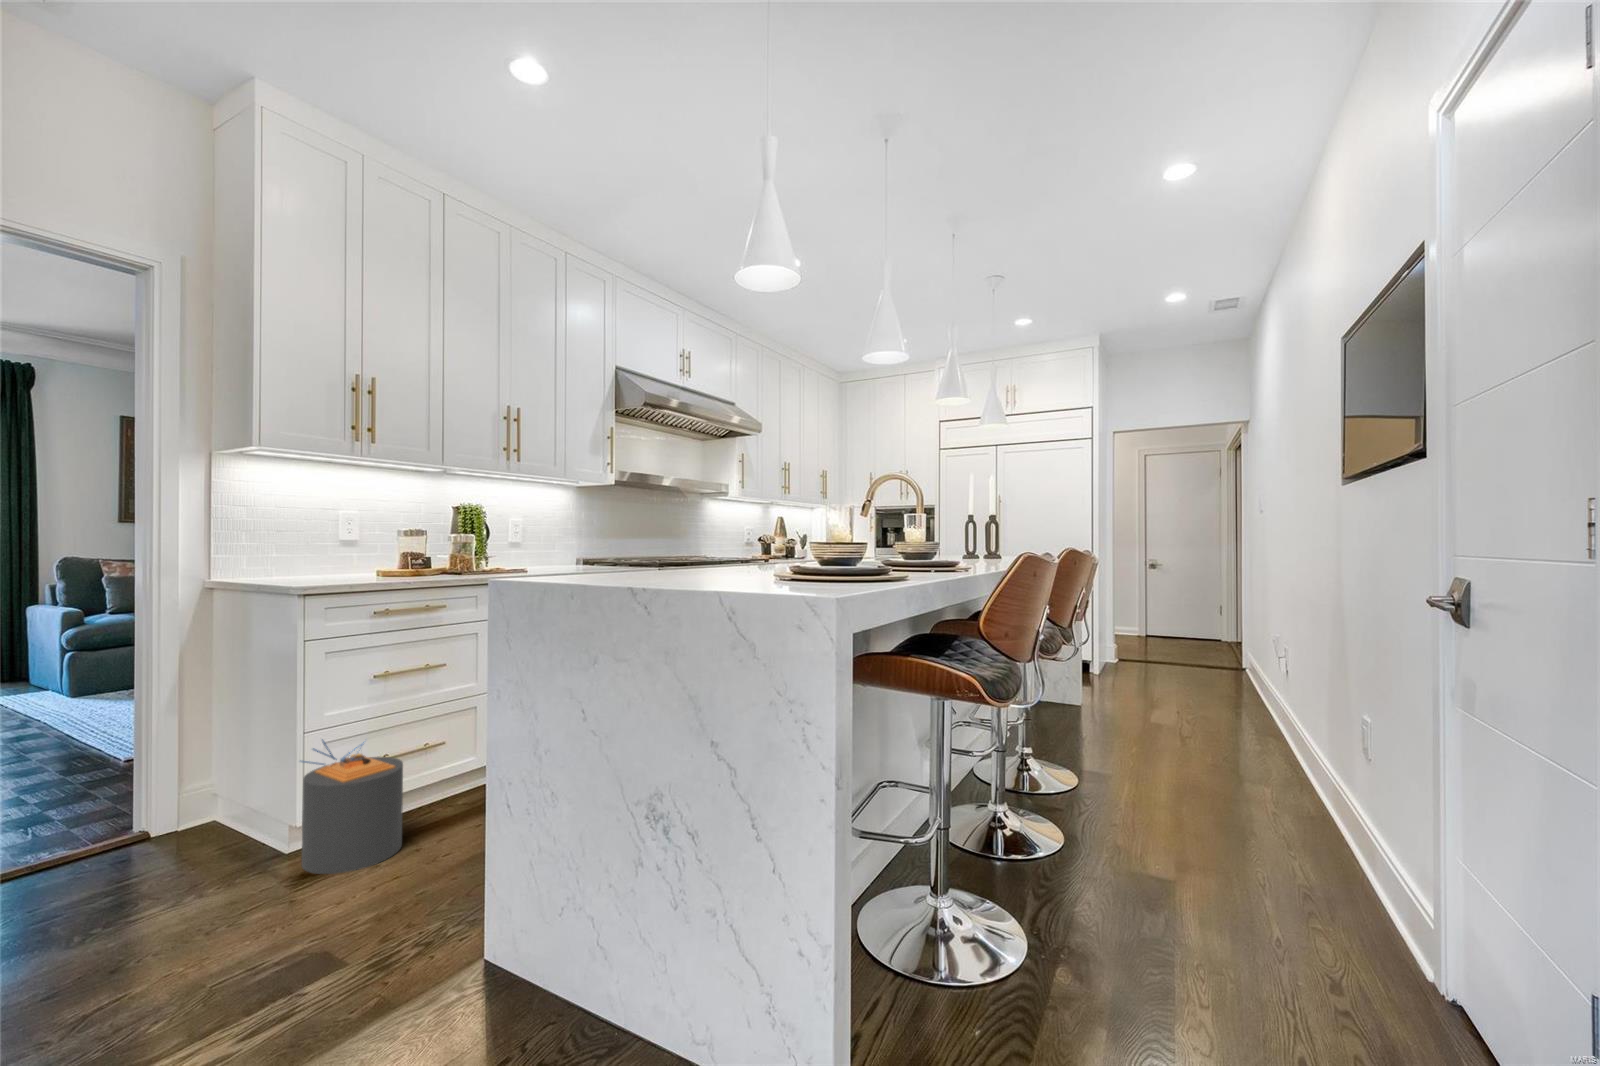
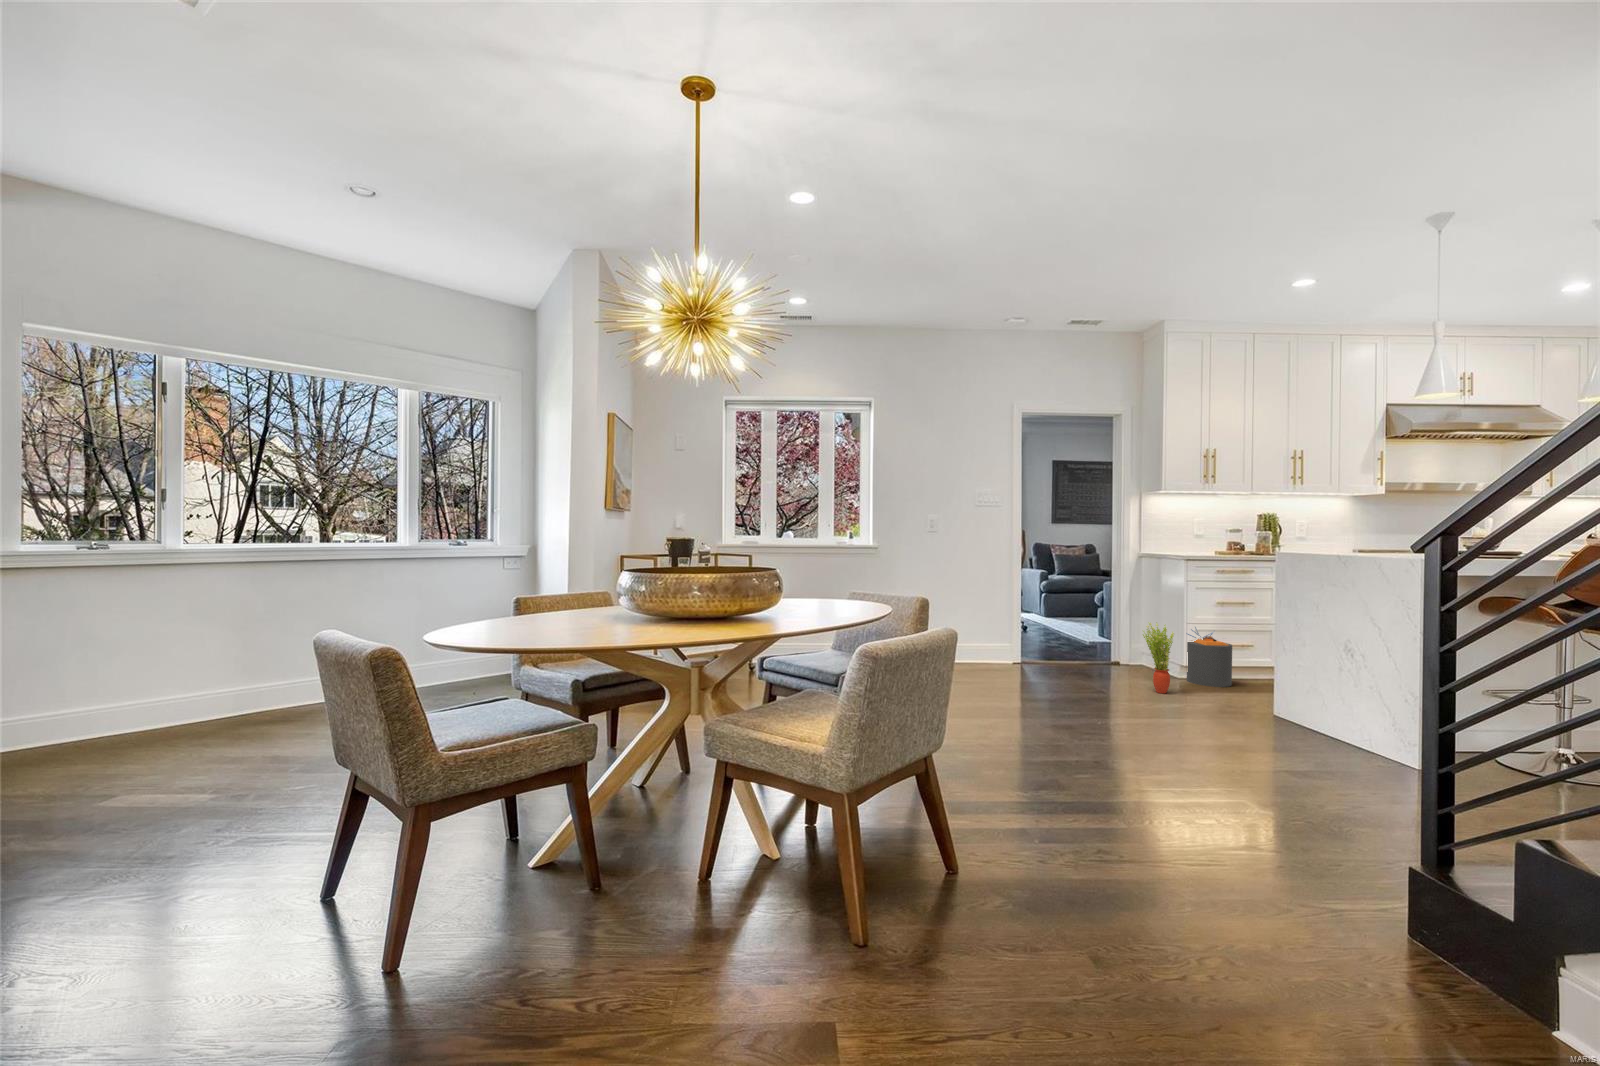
potted plant: none [115,791,232,998] -> present [1143,623,1174,694]

